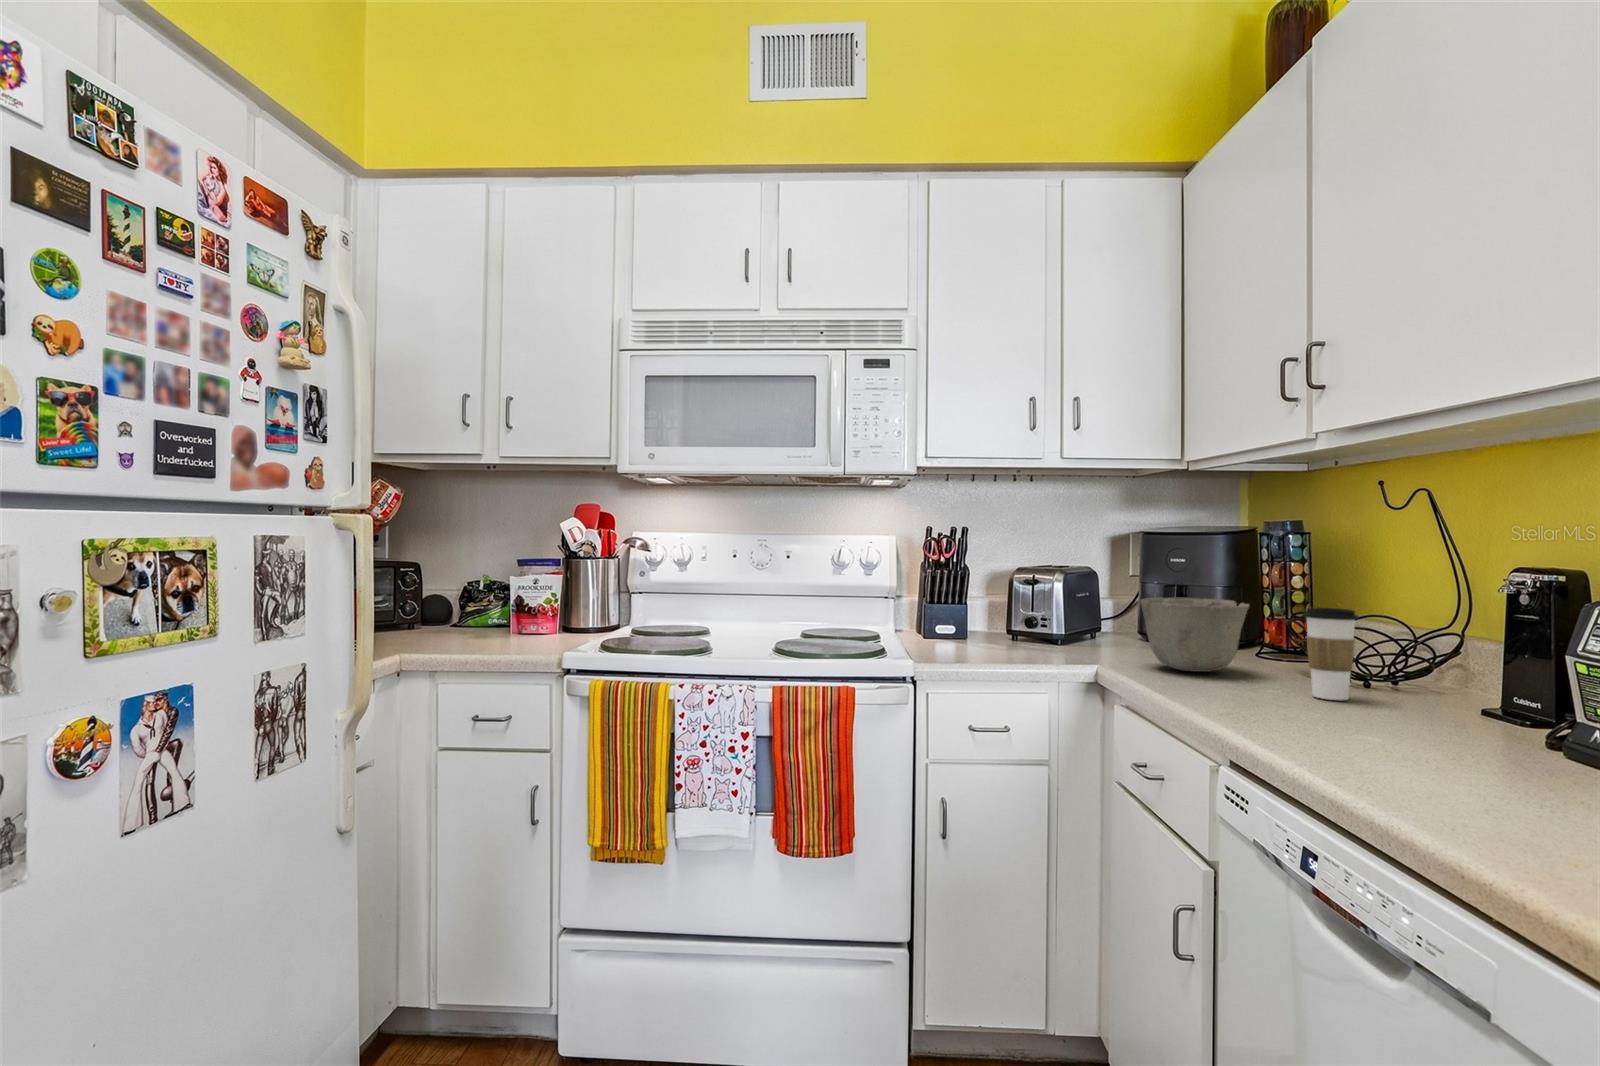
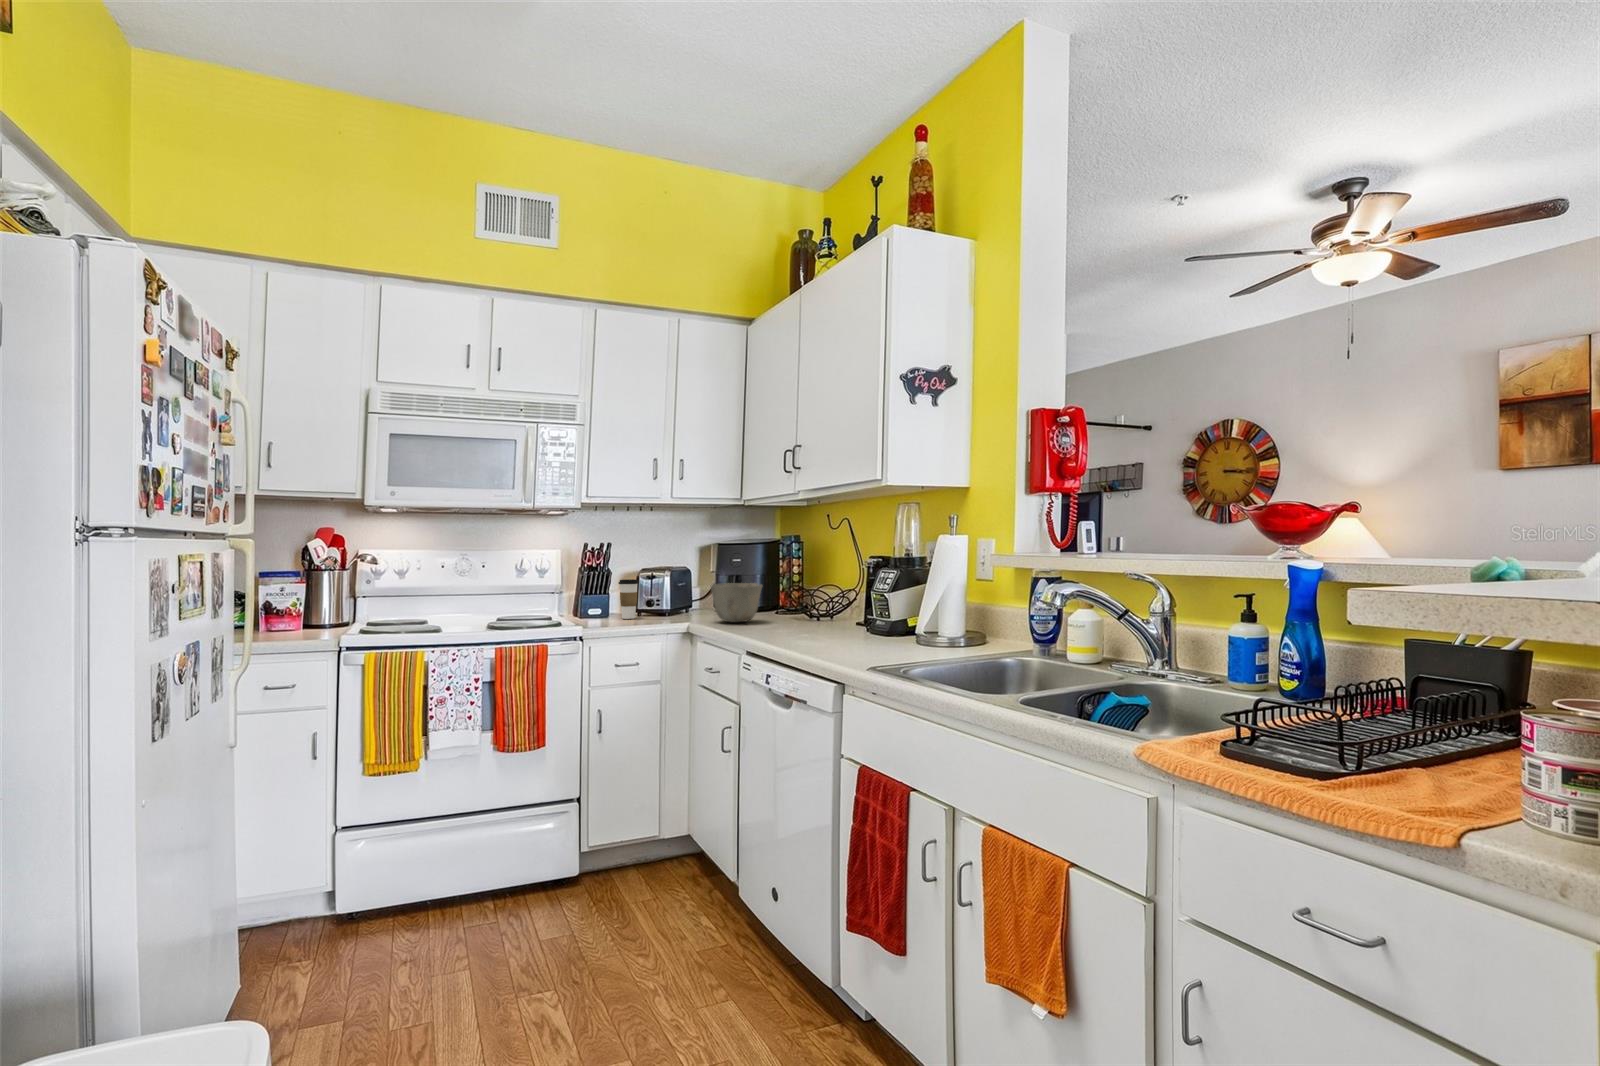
coffee cup: present [1303,608,1358,700] -> present [619,579,639,619]

